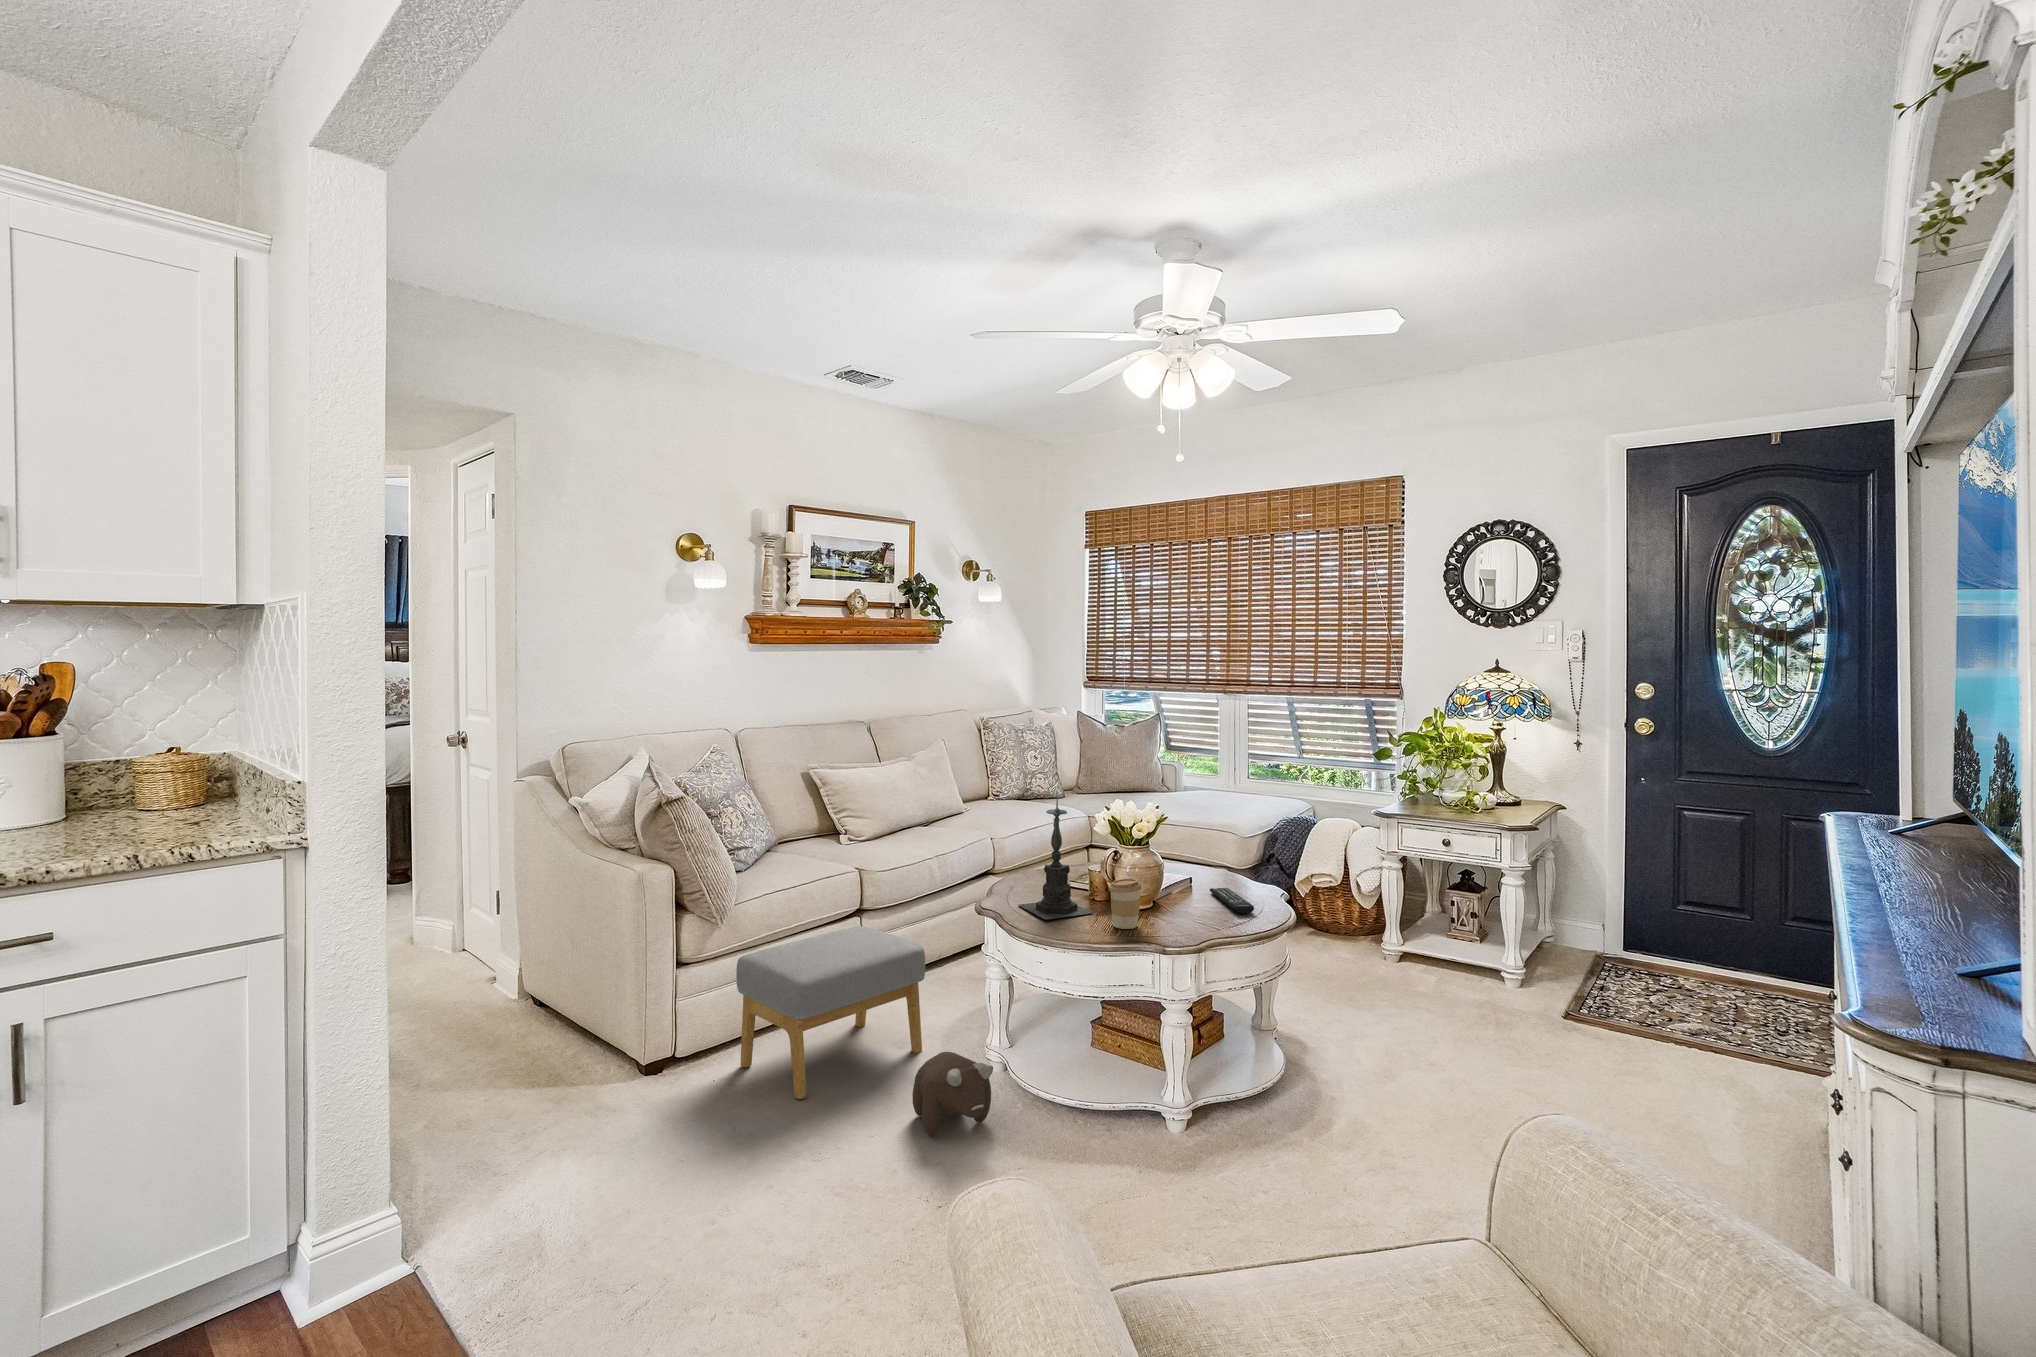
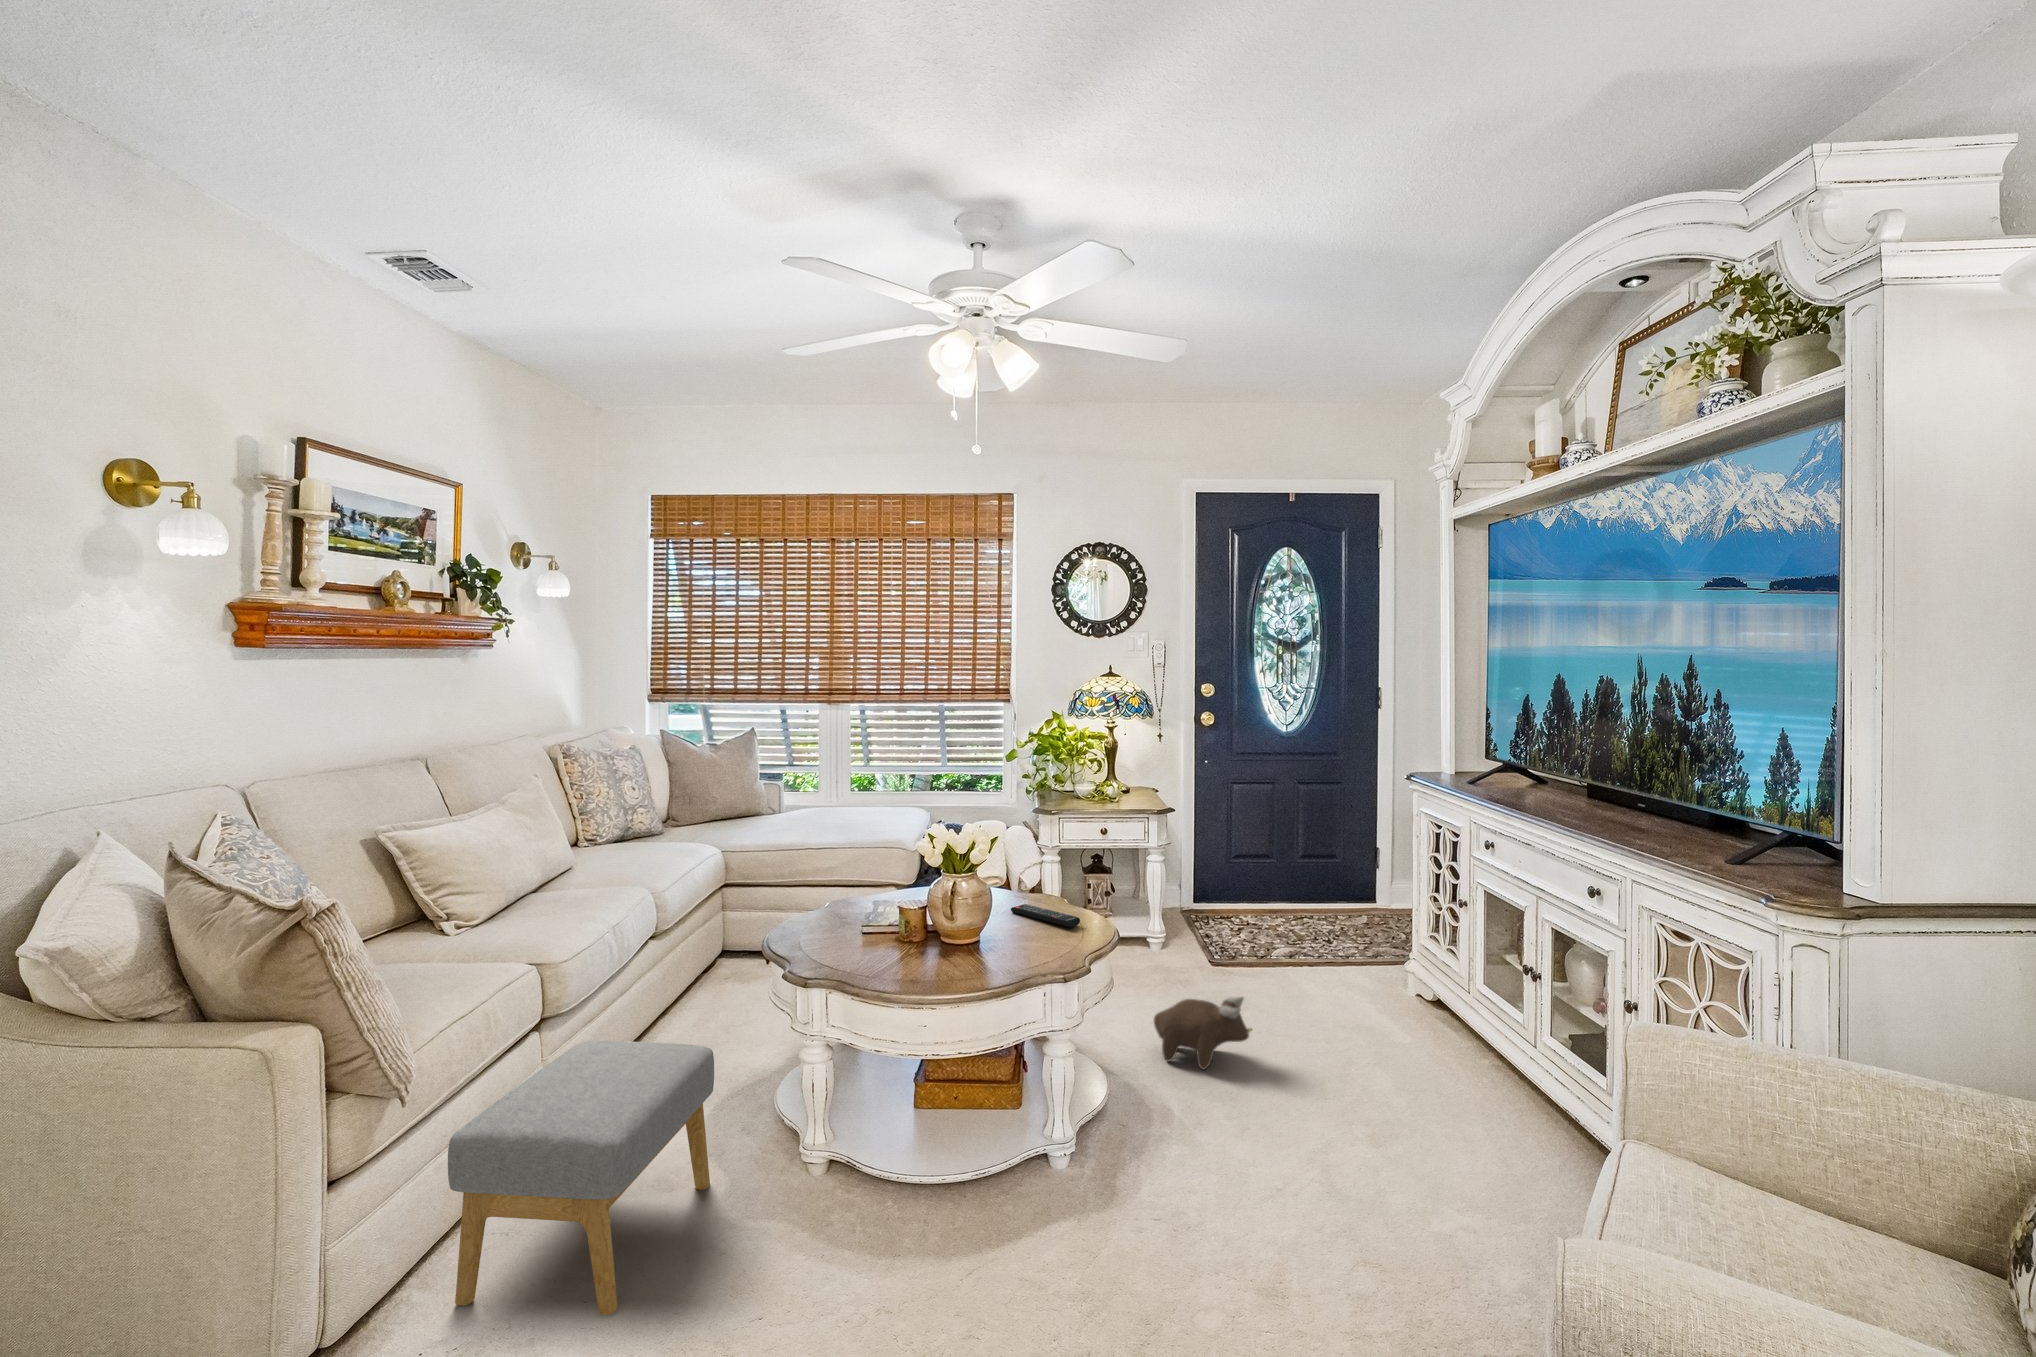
candle holder: present [1019,794,1092,920] -> none [846,826,939,976]
coffee cup: present [1109,879,1142,929] -> none [972,910,1008,968]
plush toy: present [913,1052,993,1136] -> present [1154,997,1252,1069]

